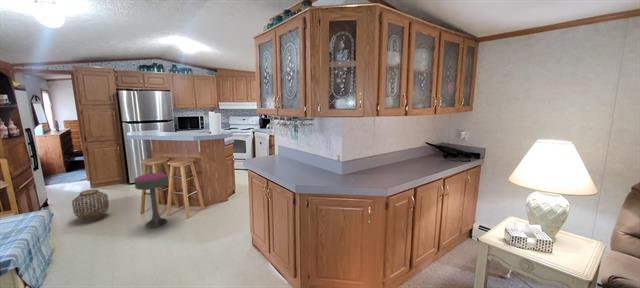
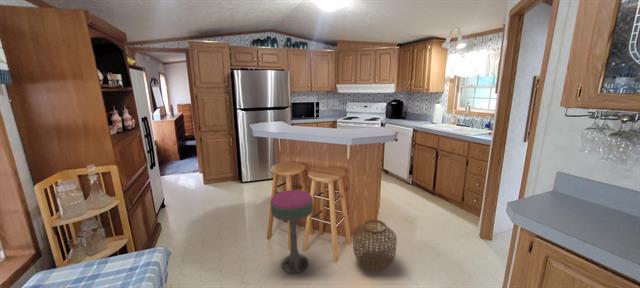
woven basket: present [72,189,109,221] -> present [353,220,397,271]

